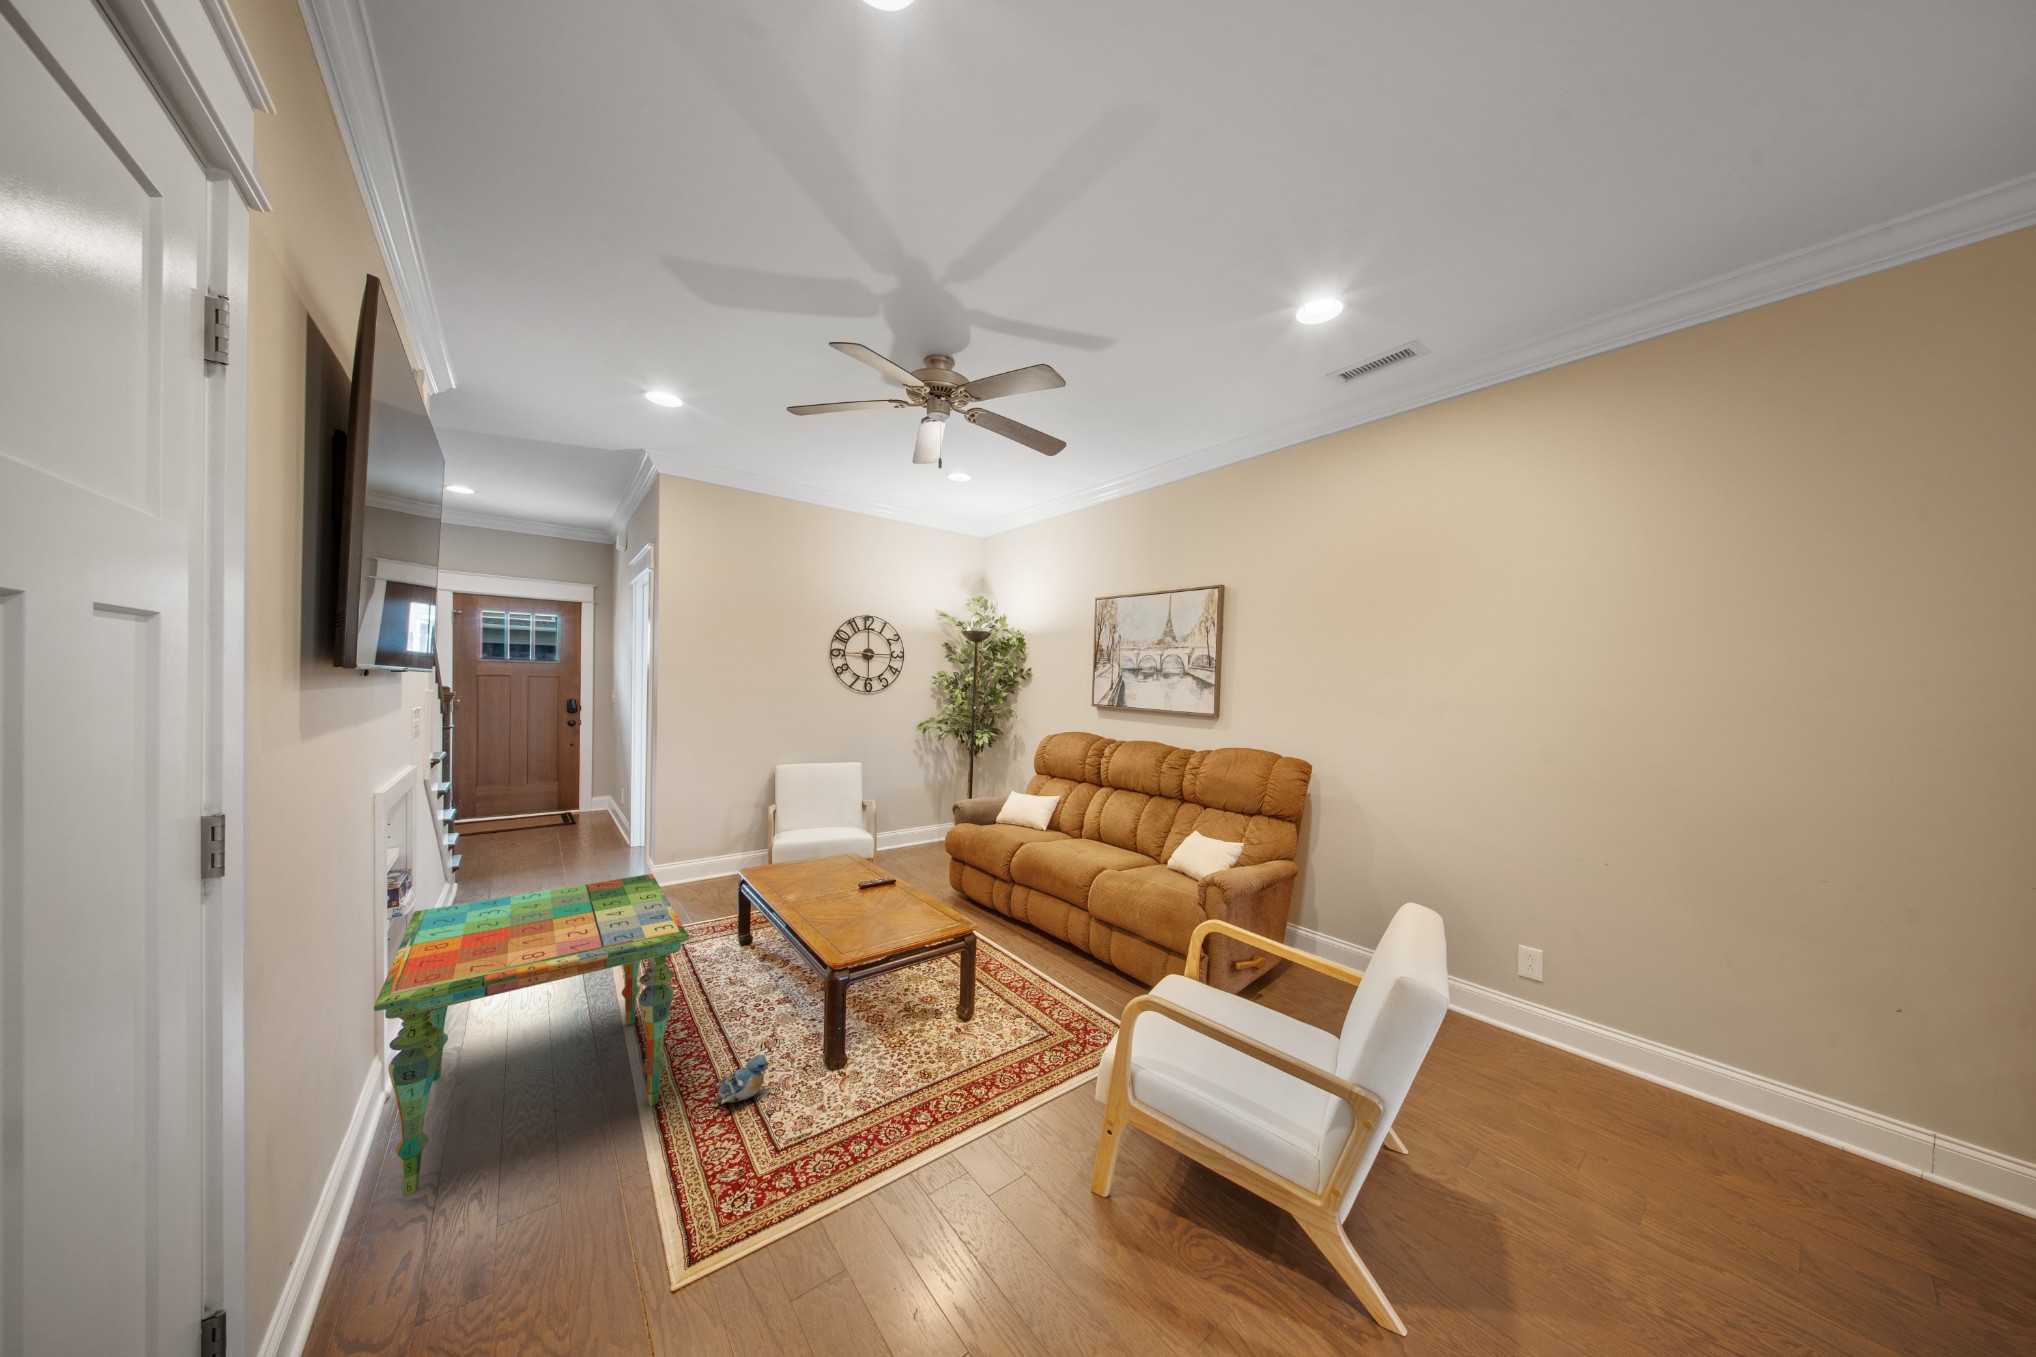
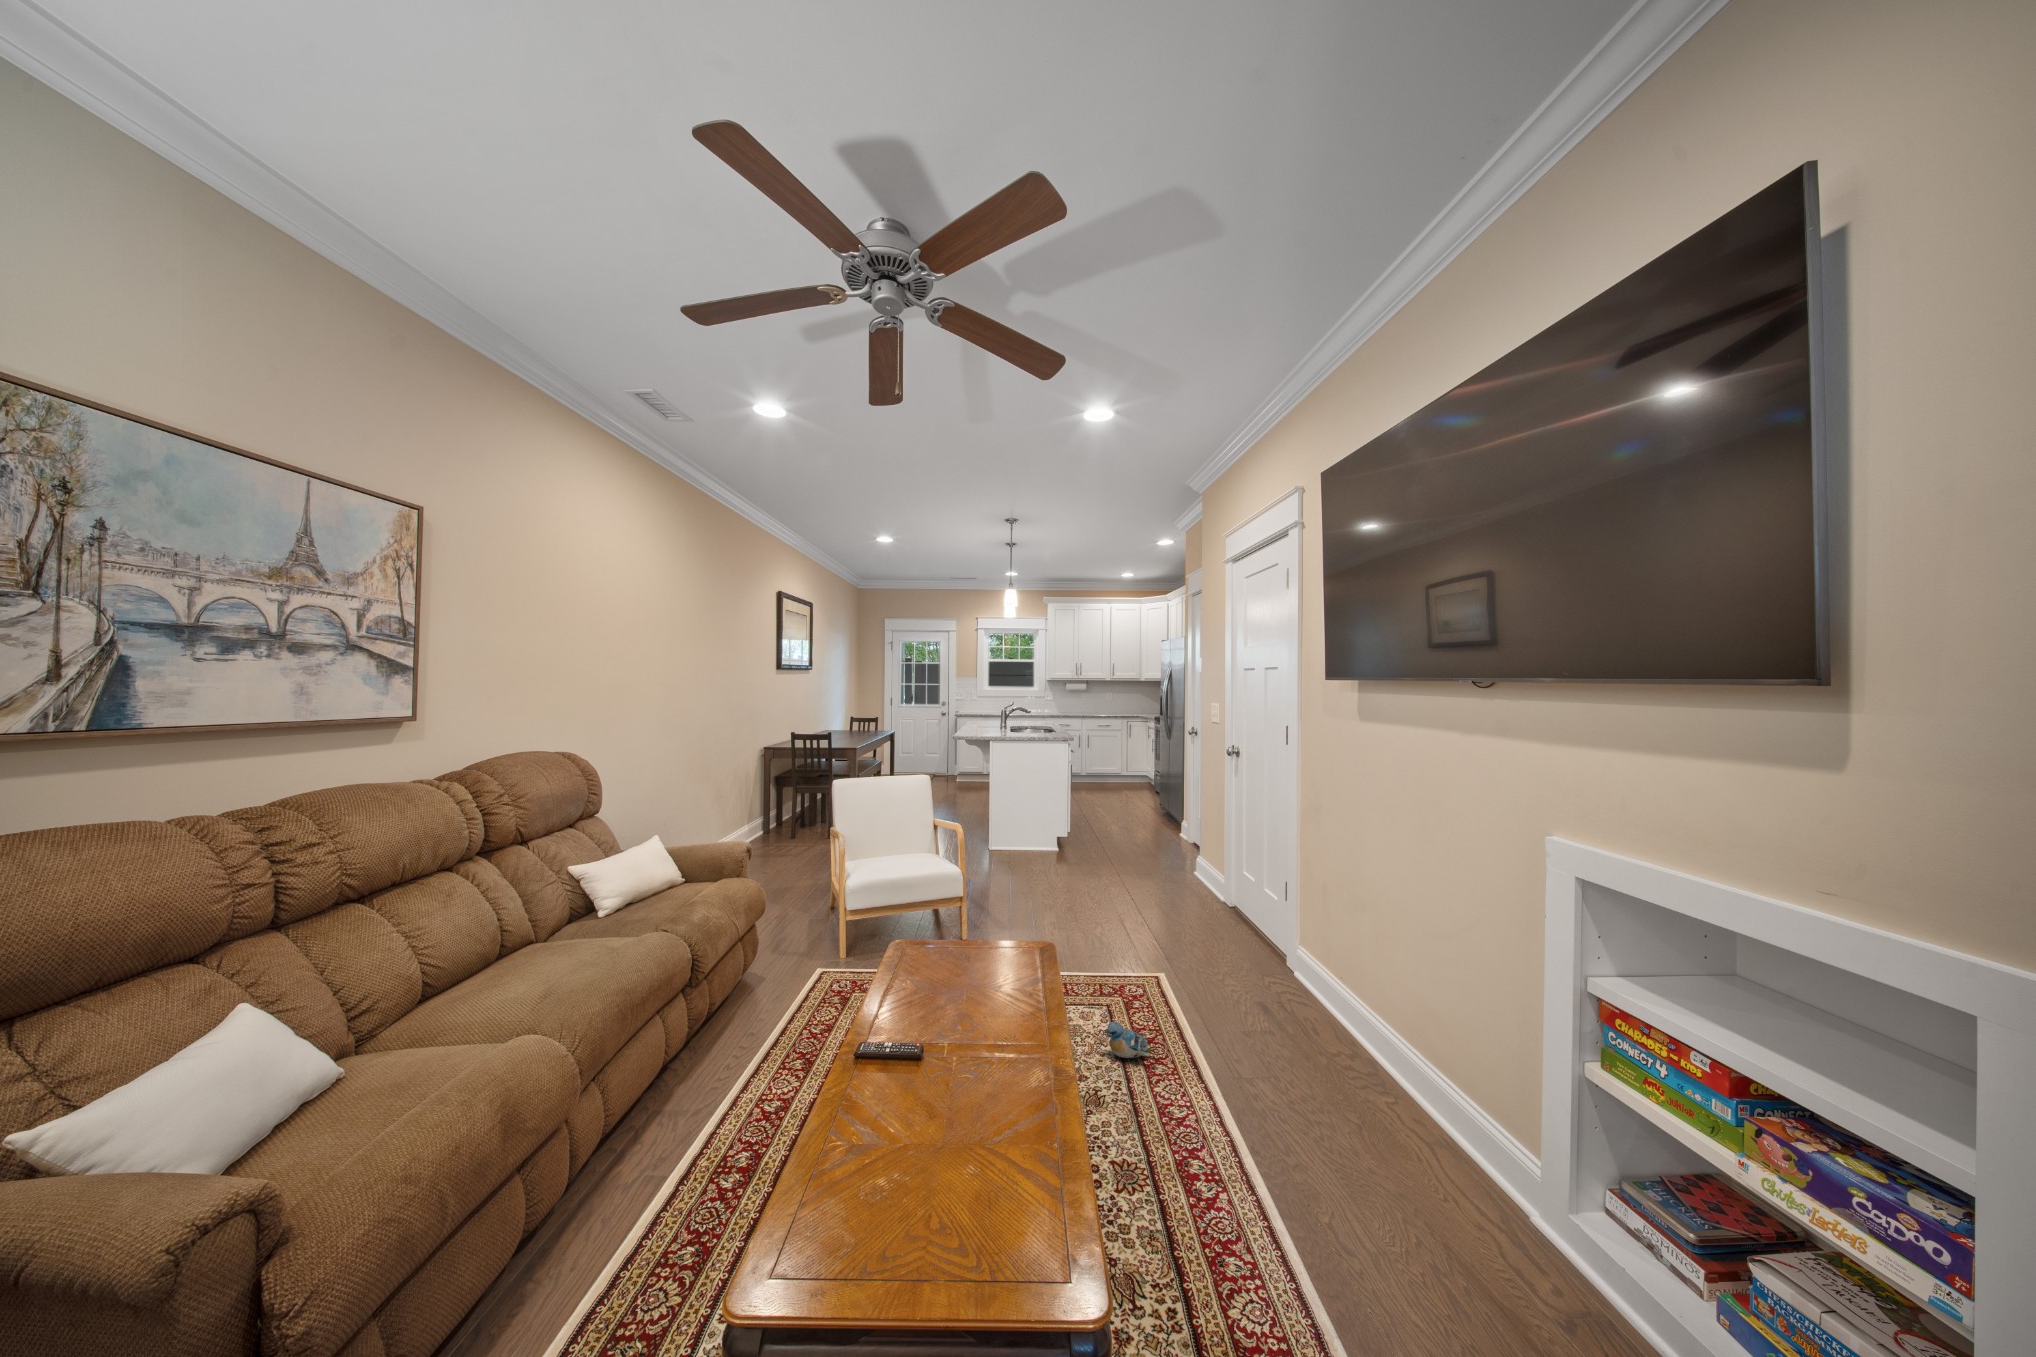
side table: present [374,874,689,1196] -> none [1177,911,1547,1231]

